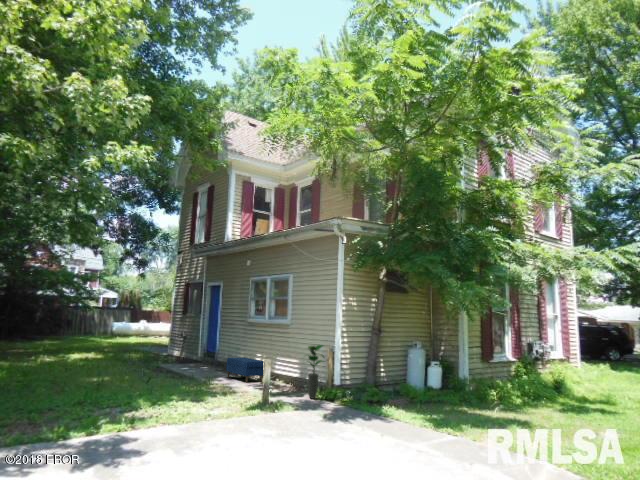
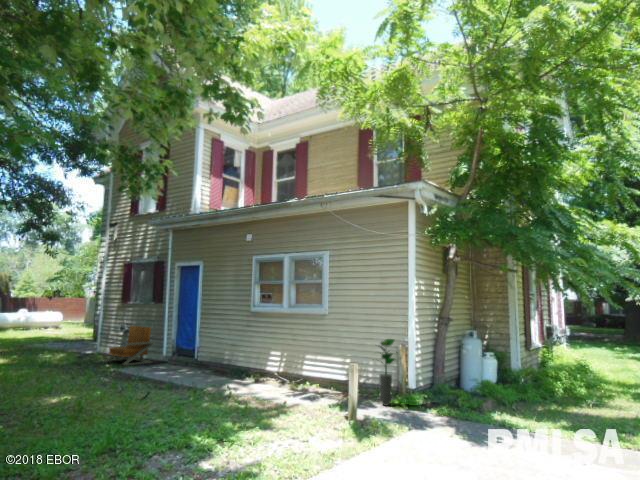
lounge chair: none [163,333,199,363] -> present [105,326,155,365]
bench: present [226,358,263,383] -> none [230,356,285,389]

